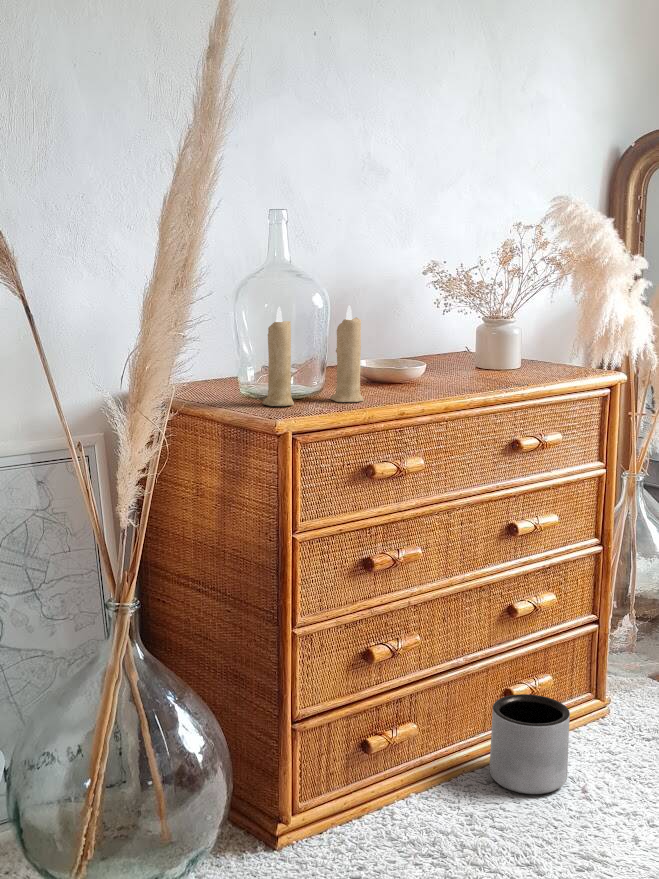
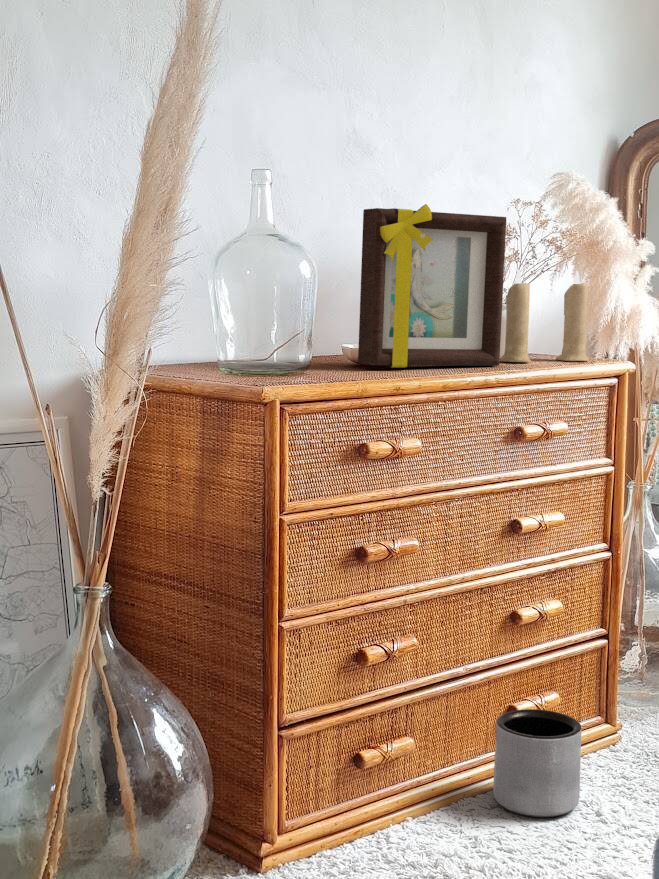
picture frame: none [368,239,506,389] -> present [358,204,506,368]
candle: present [262,305,364,406] -> present [500,270,589,362]

